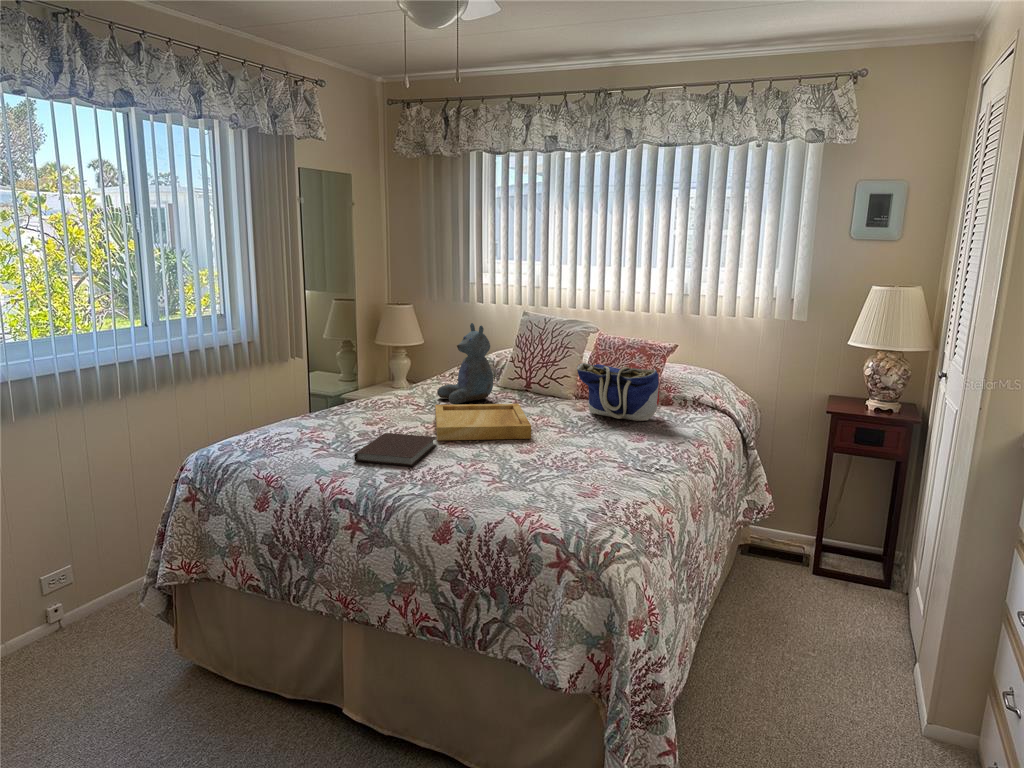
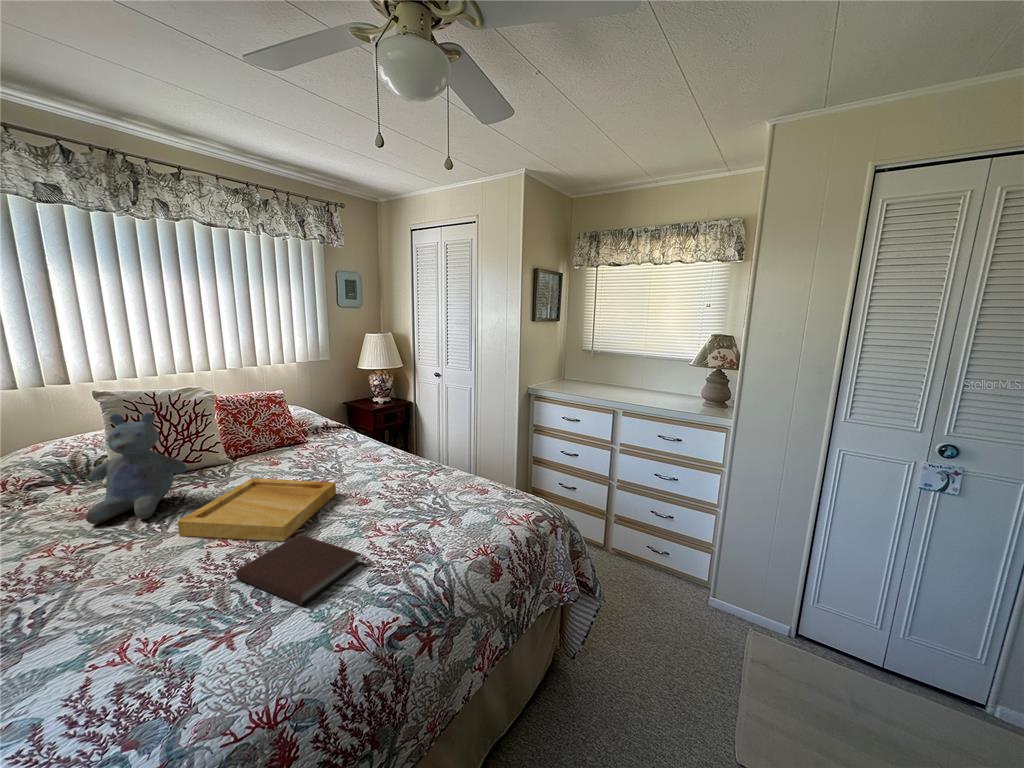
tote bag: present [577,363,659,421] -> none [279,408,356,461]

